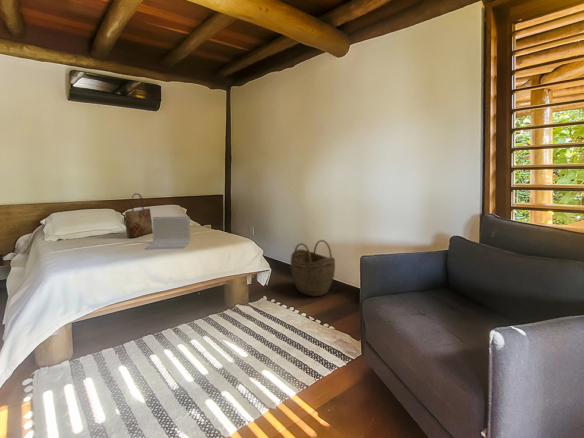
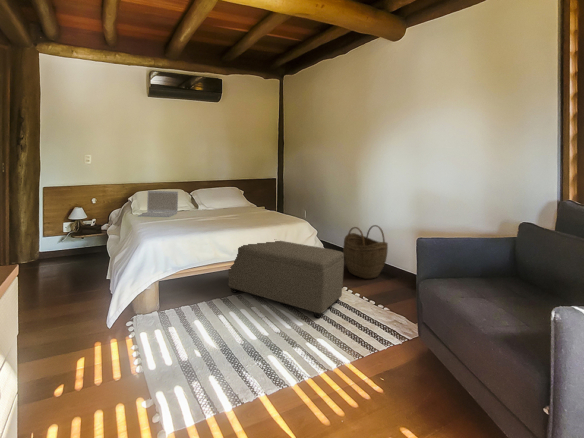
tote bag: present [125,193,153,238] -> none [196,174,218,214]
laptop: present [146,216,190,249] -> present [138,191,178,217]
ottoman: none [162,260,289,346] -> present [228,241,344,318]

